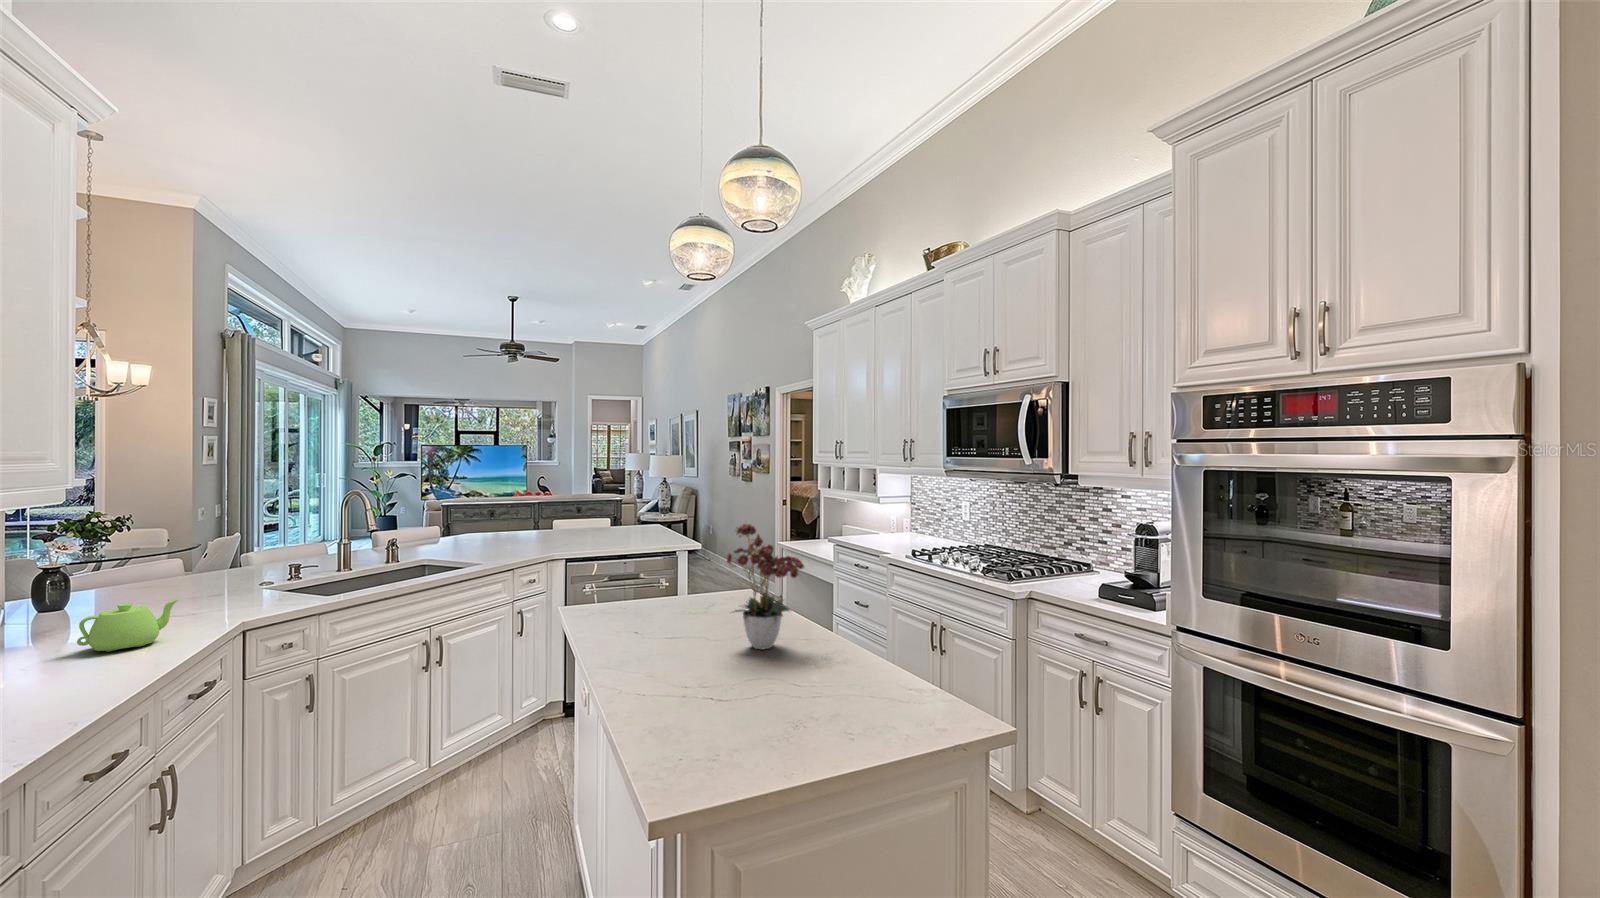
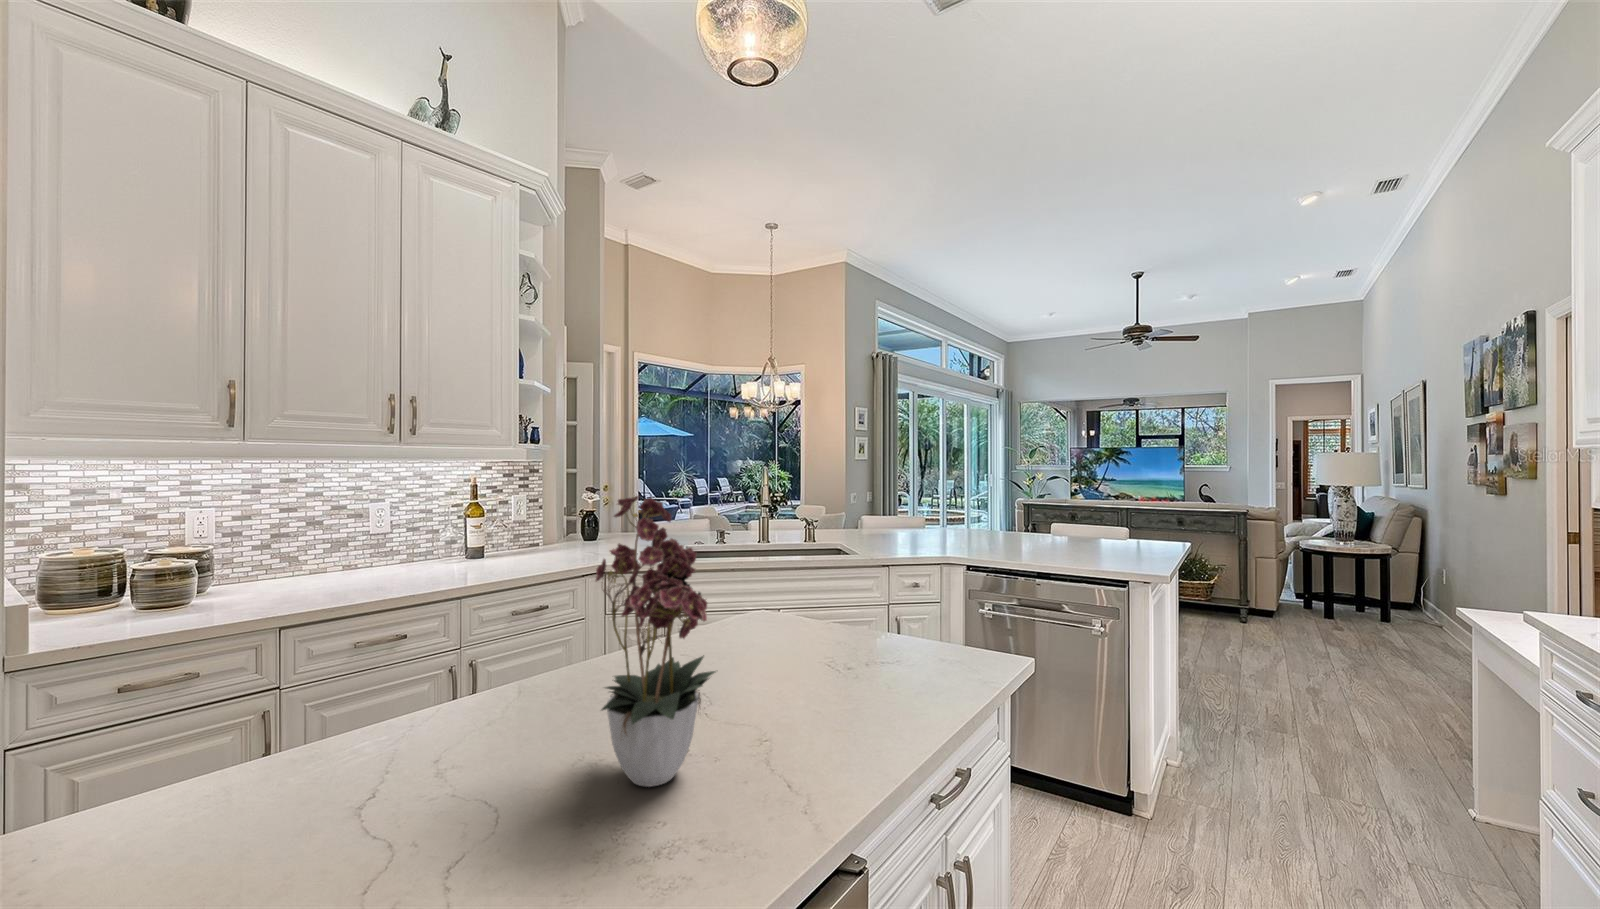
teapot: present [77,599,179,652] -> none [504,532,554,566]

